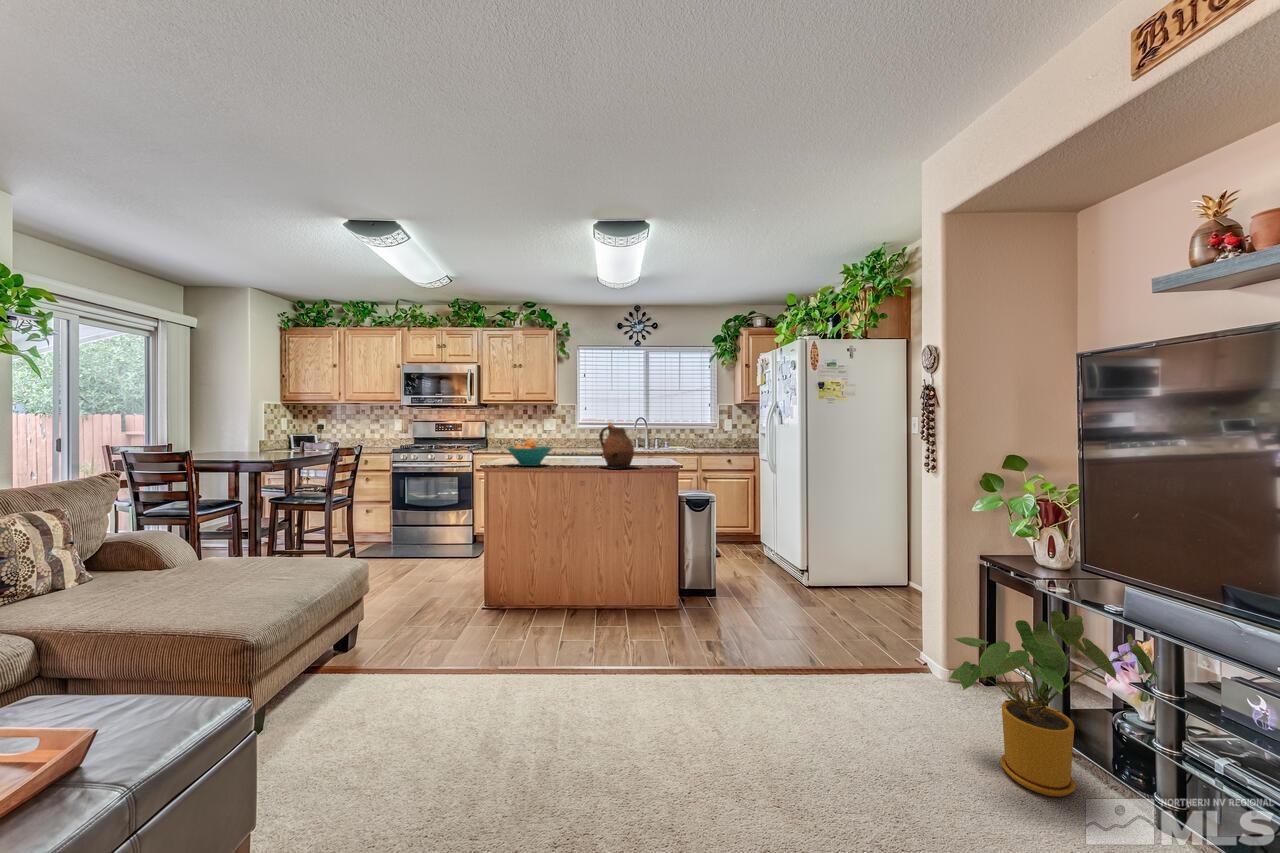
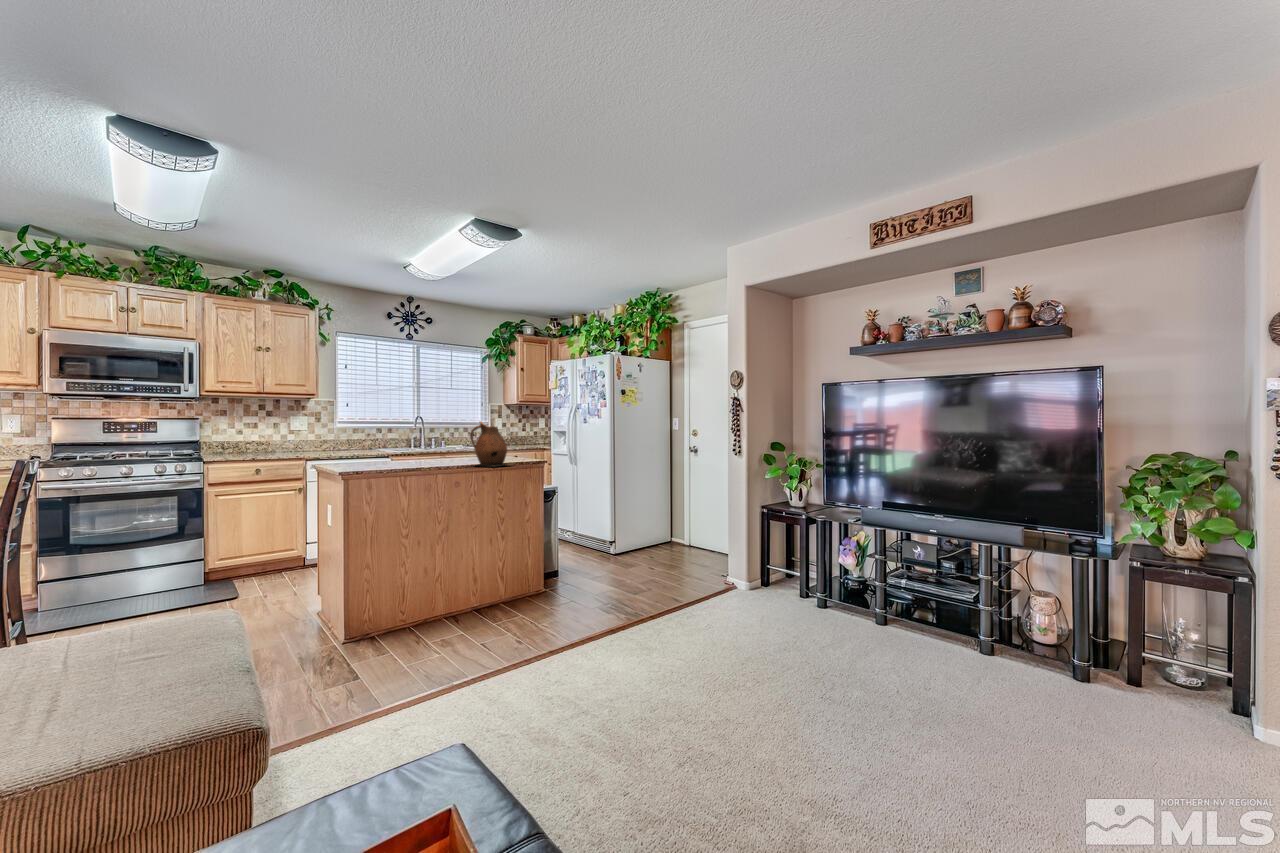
fruit bowl: present [508,439,552,466] -> none [367,440,421,469]
house plant: present [948,611,1158,797] -> none [784,529,873,627]

